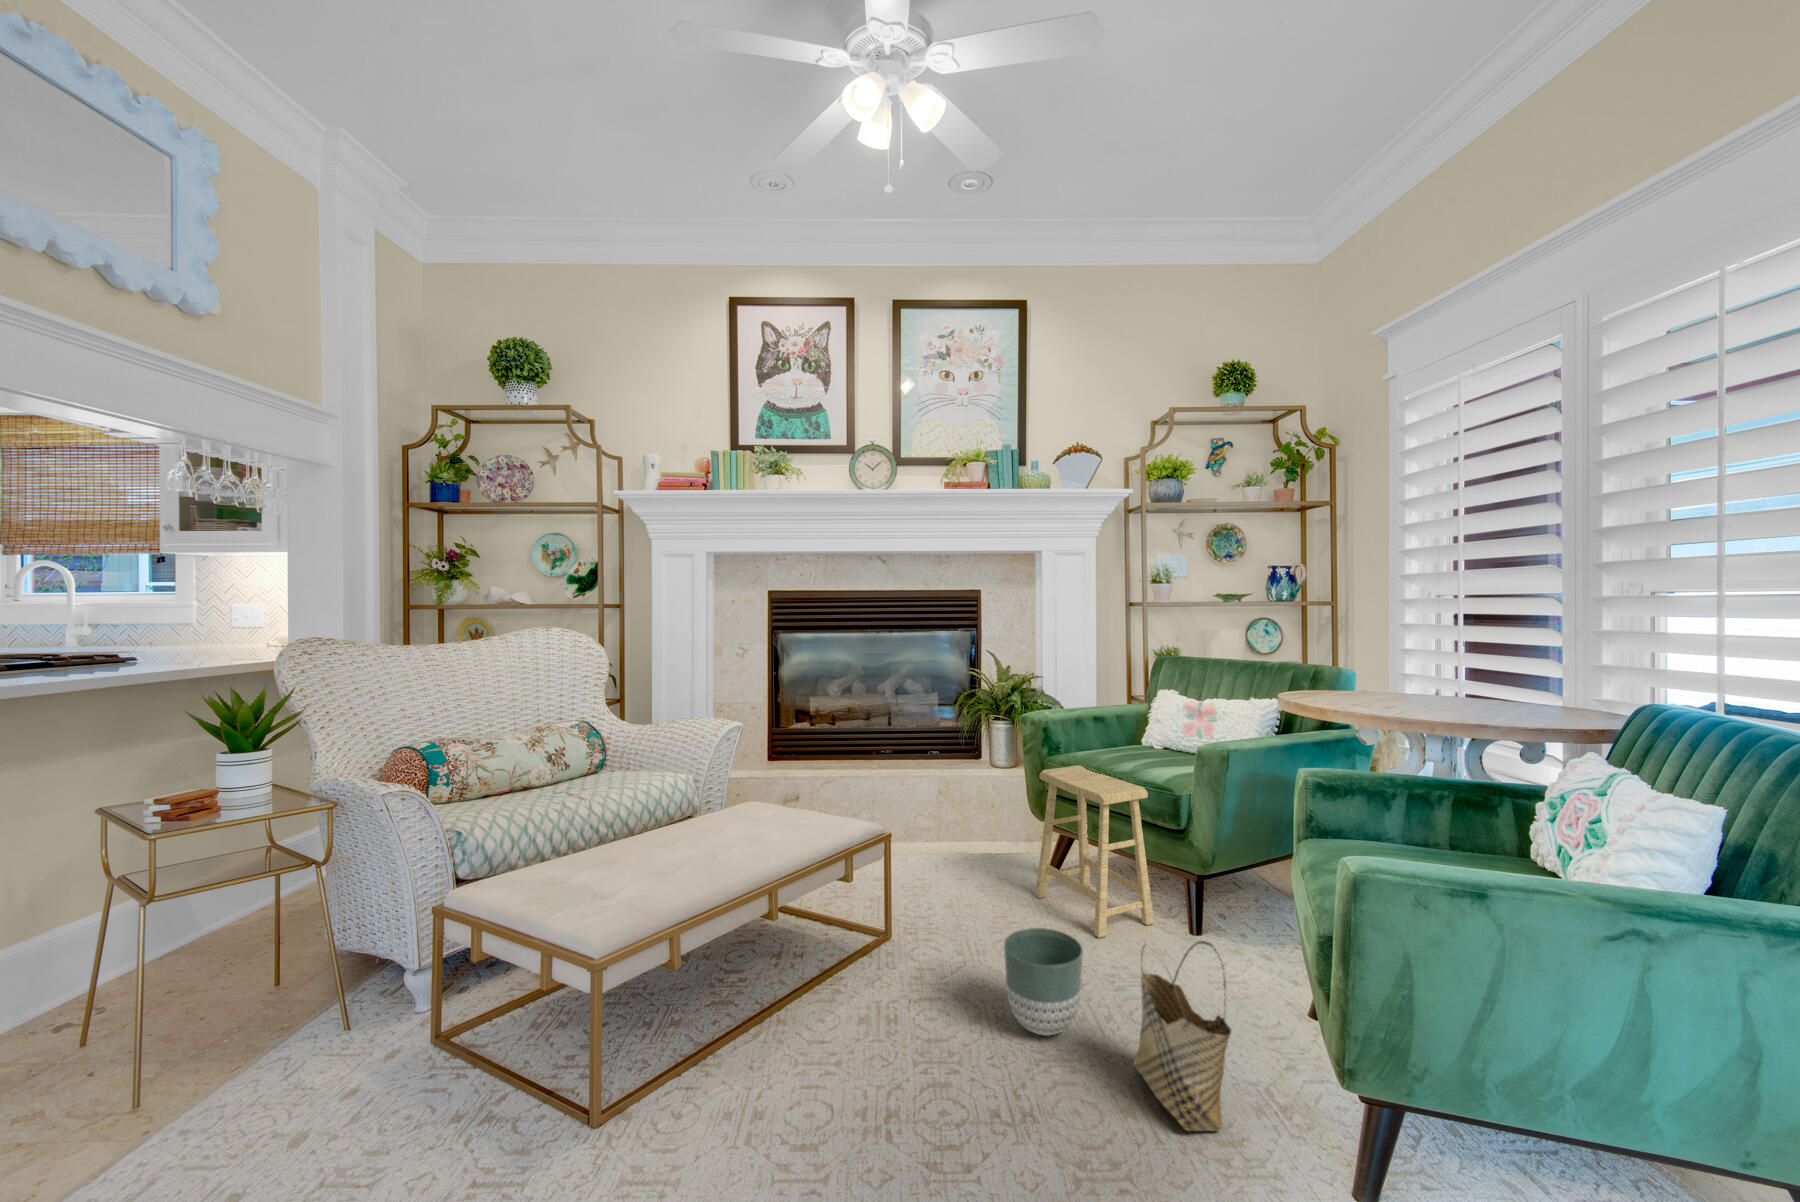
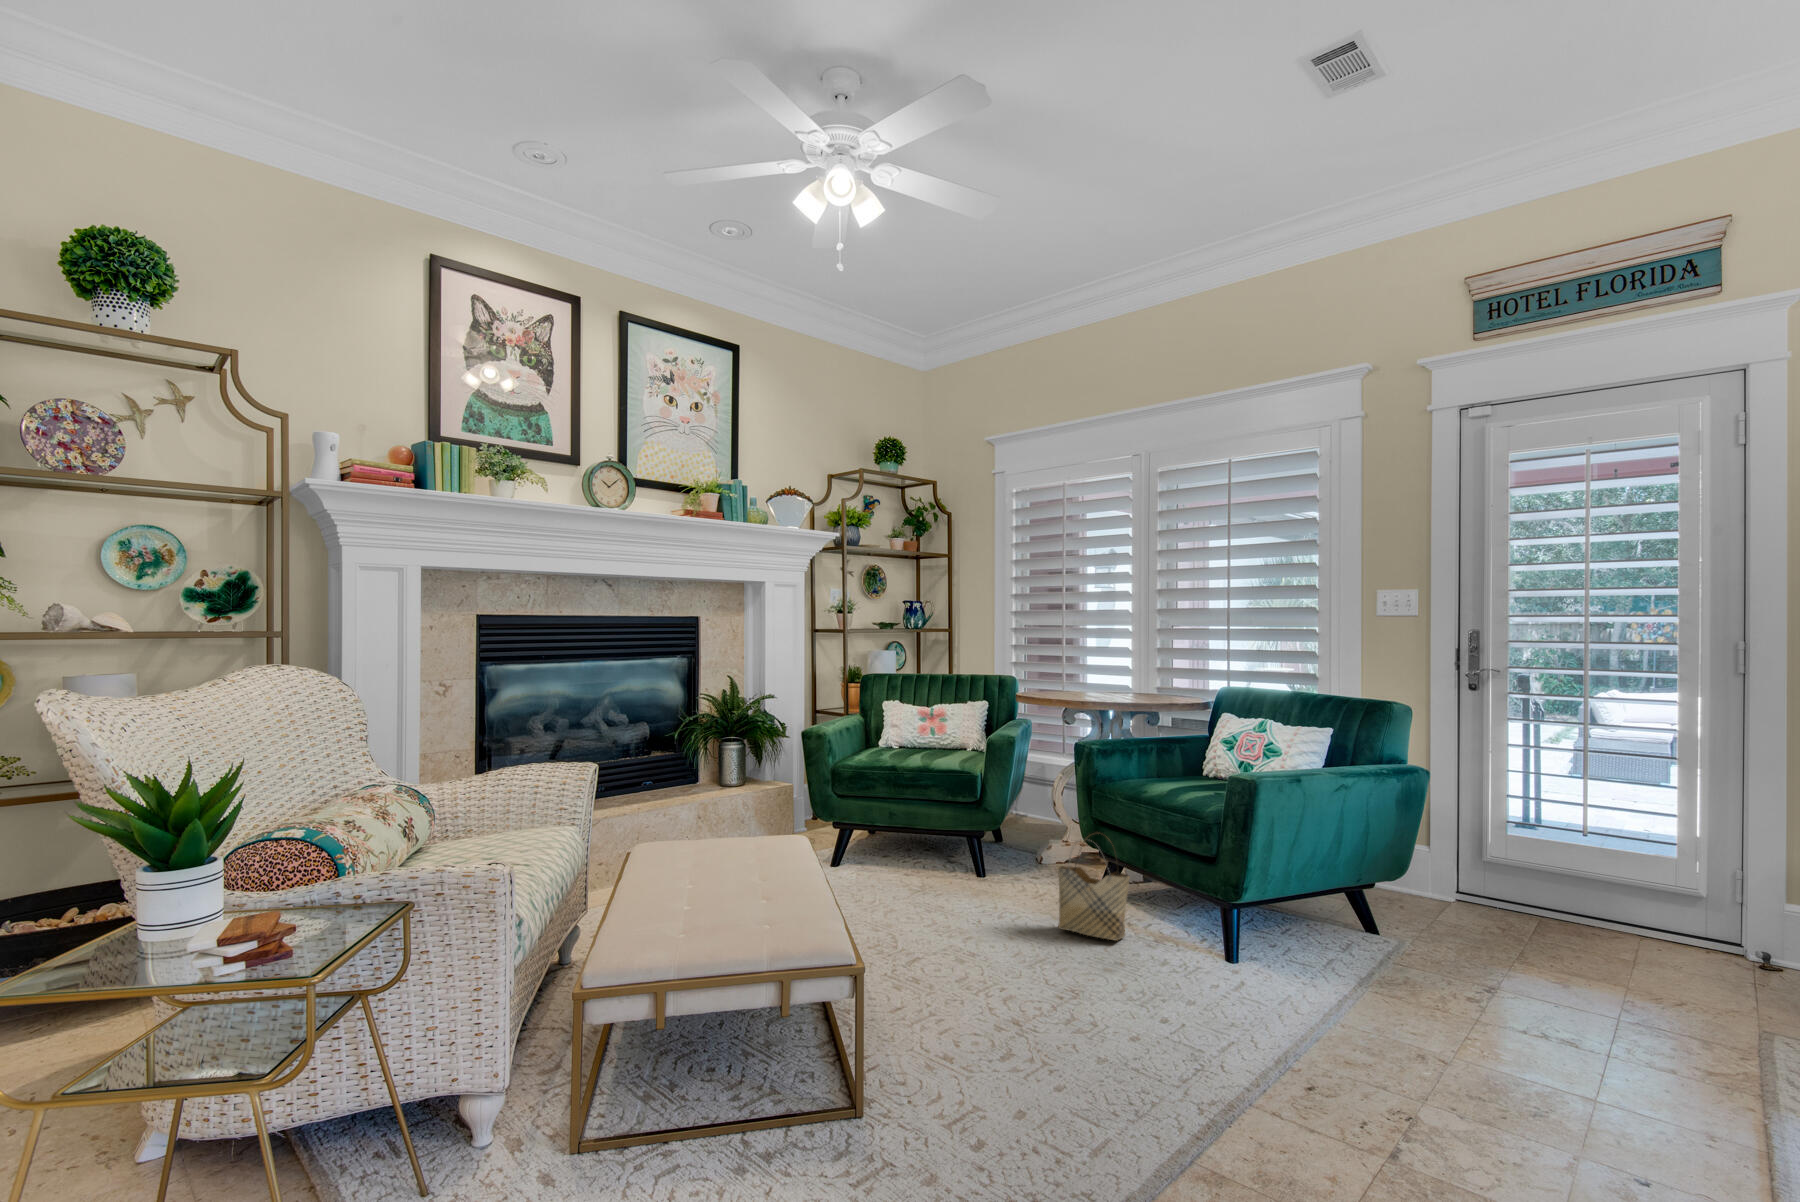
footstool: present [1035,765,1154,938] -> none [859,763,953,886]
planter: present [1004,928,1083,1036] -> none [961,864,1017,936]

